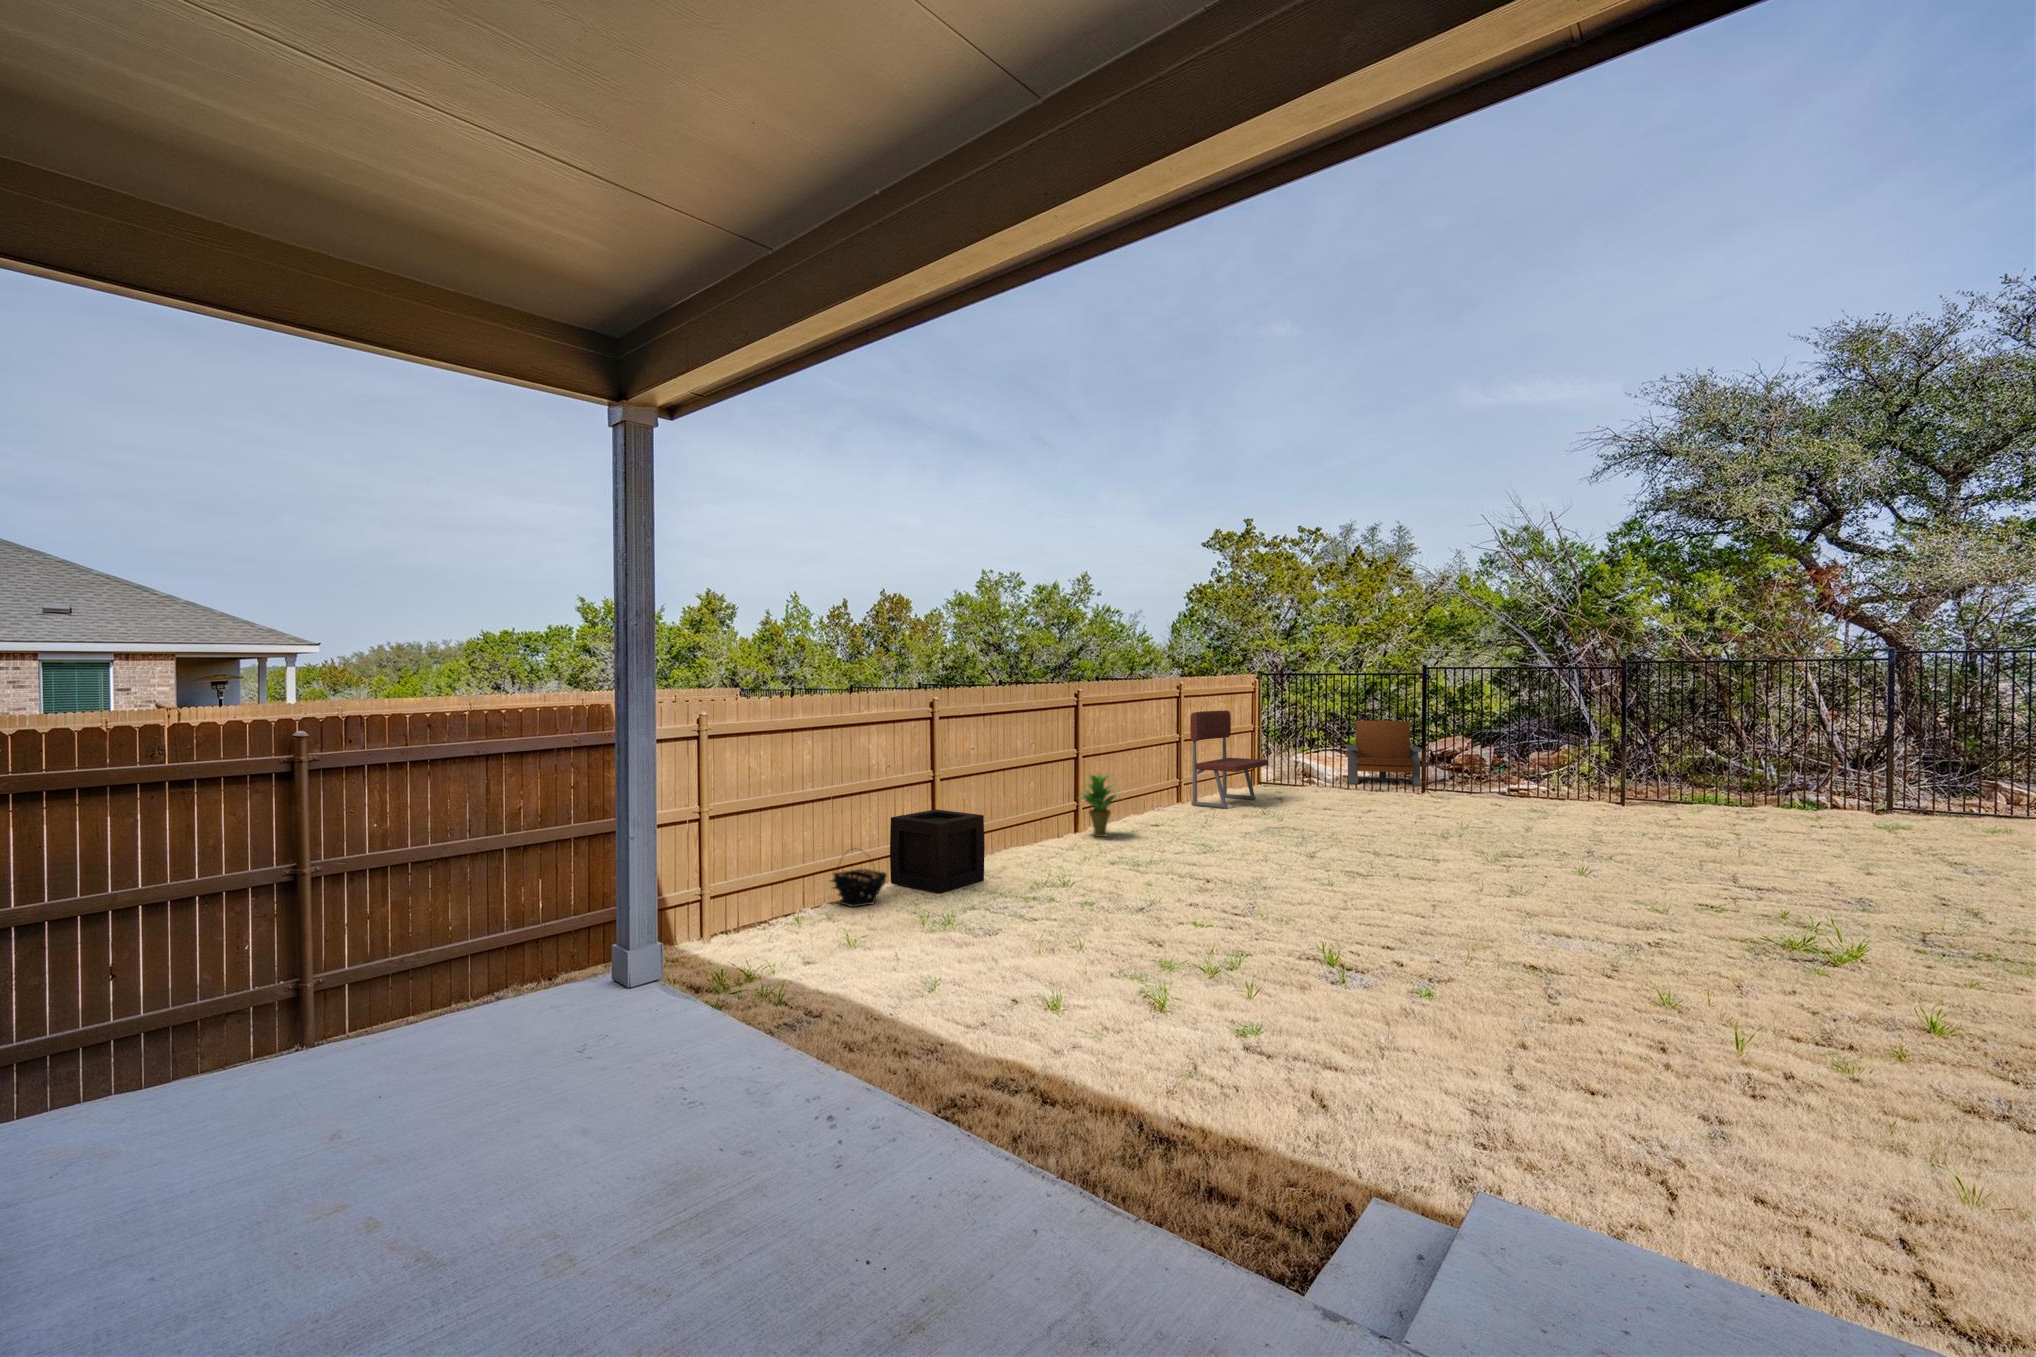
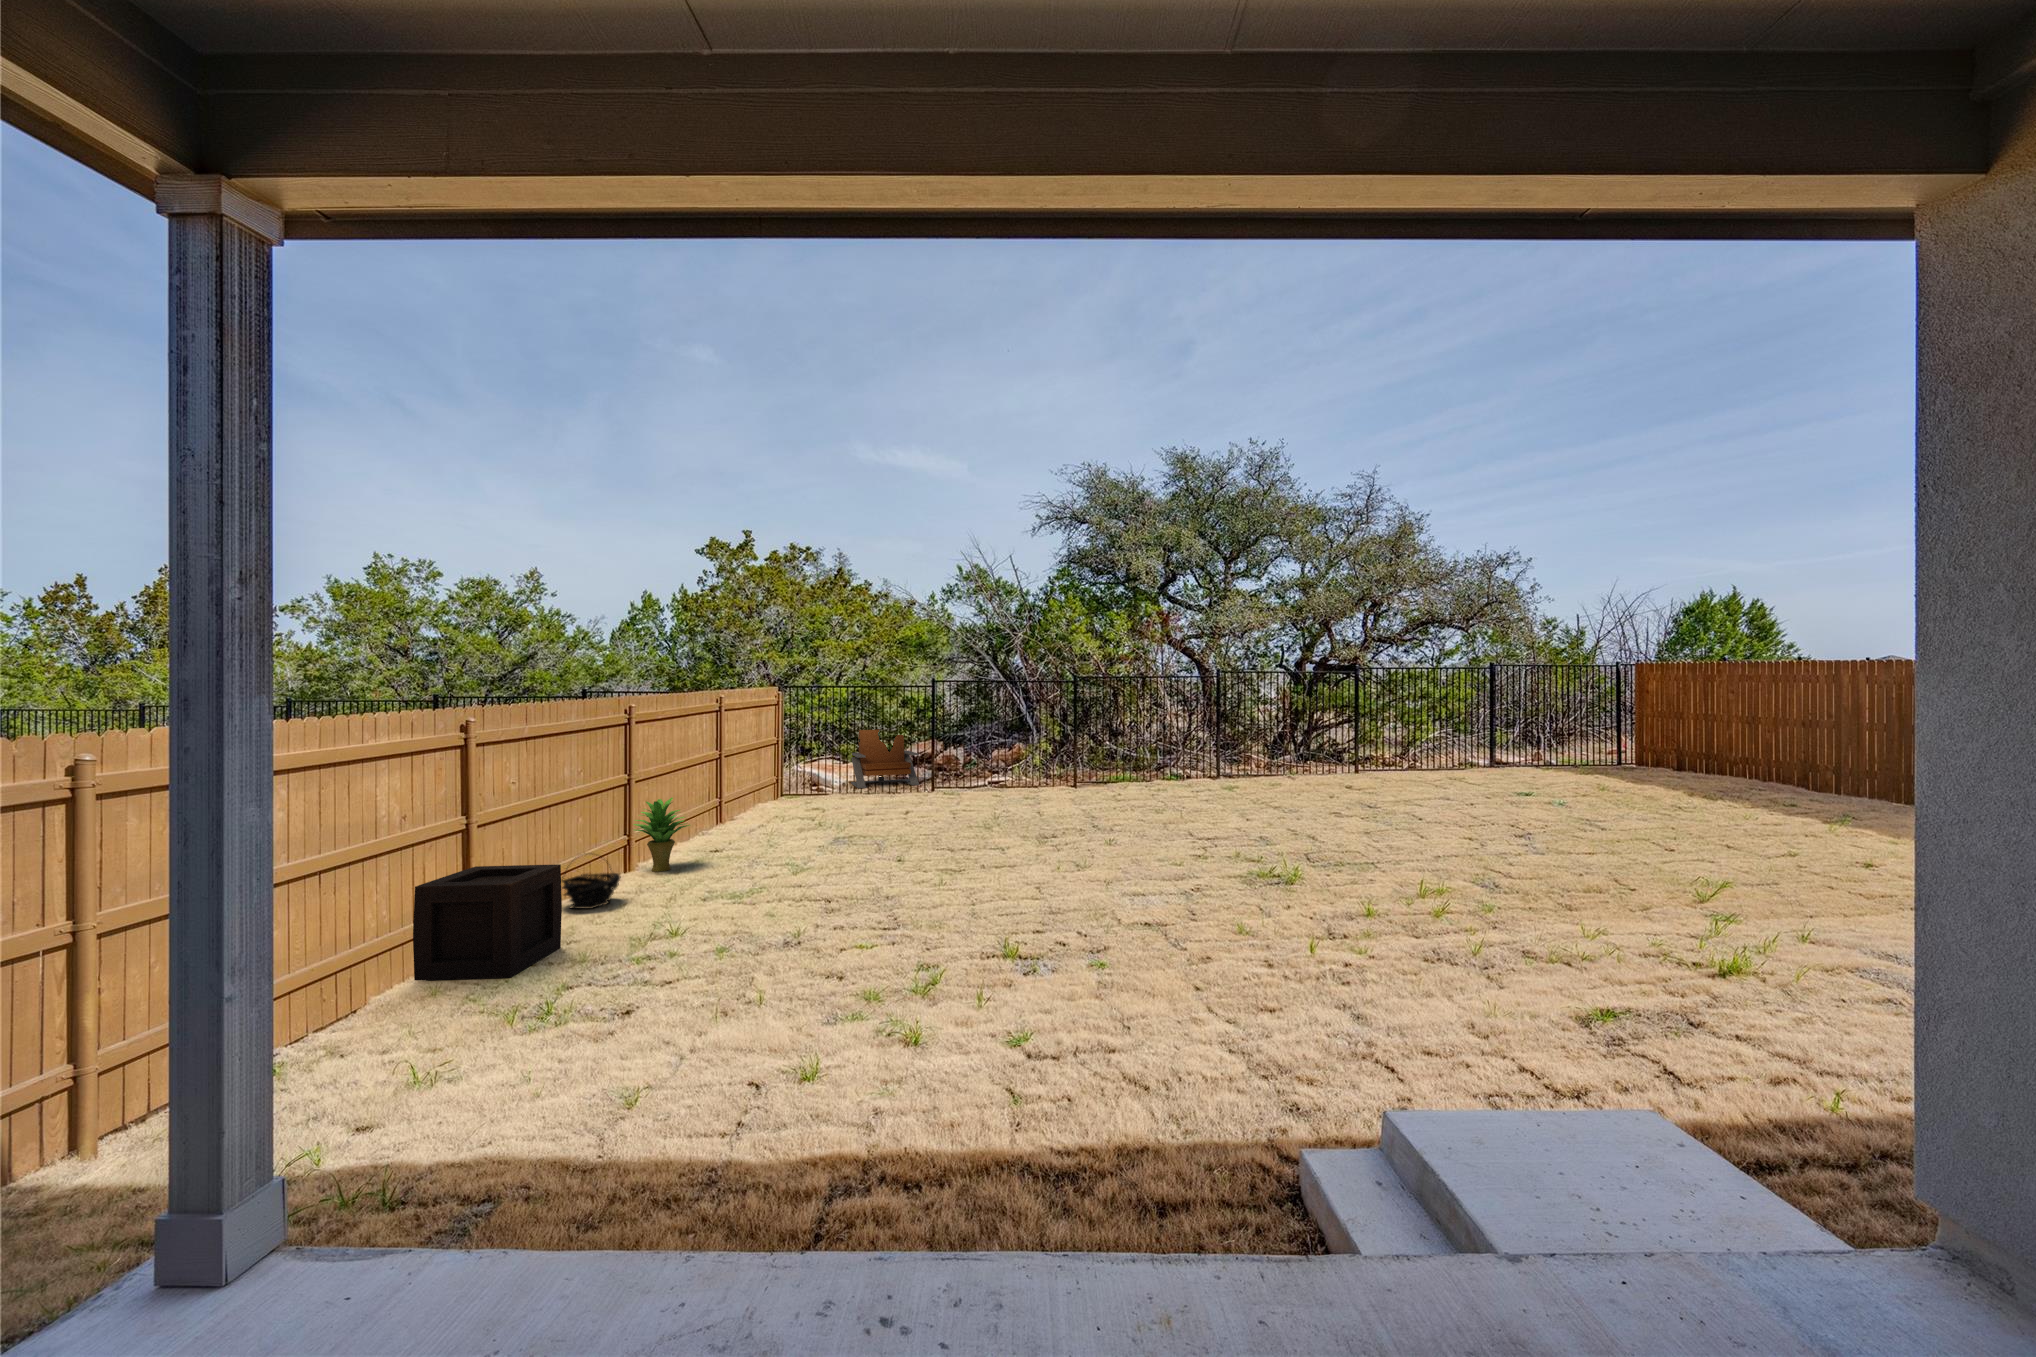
bench: present [1190,710,1268,808] -> none [731,724,803,824]
basket: present [831,848,887,907] -> present [562,857,621,909]

